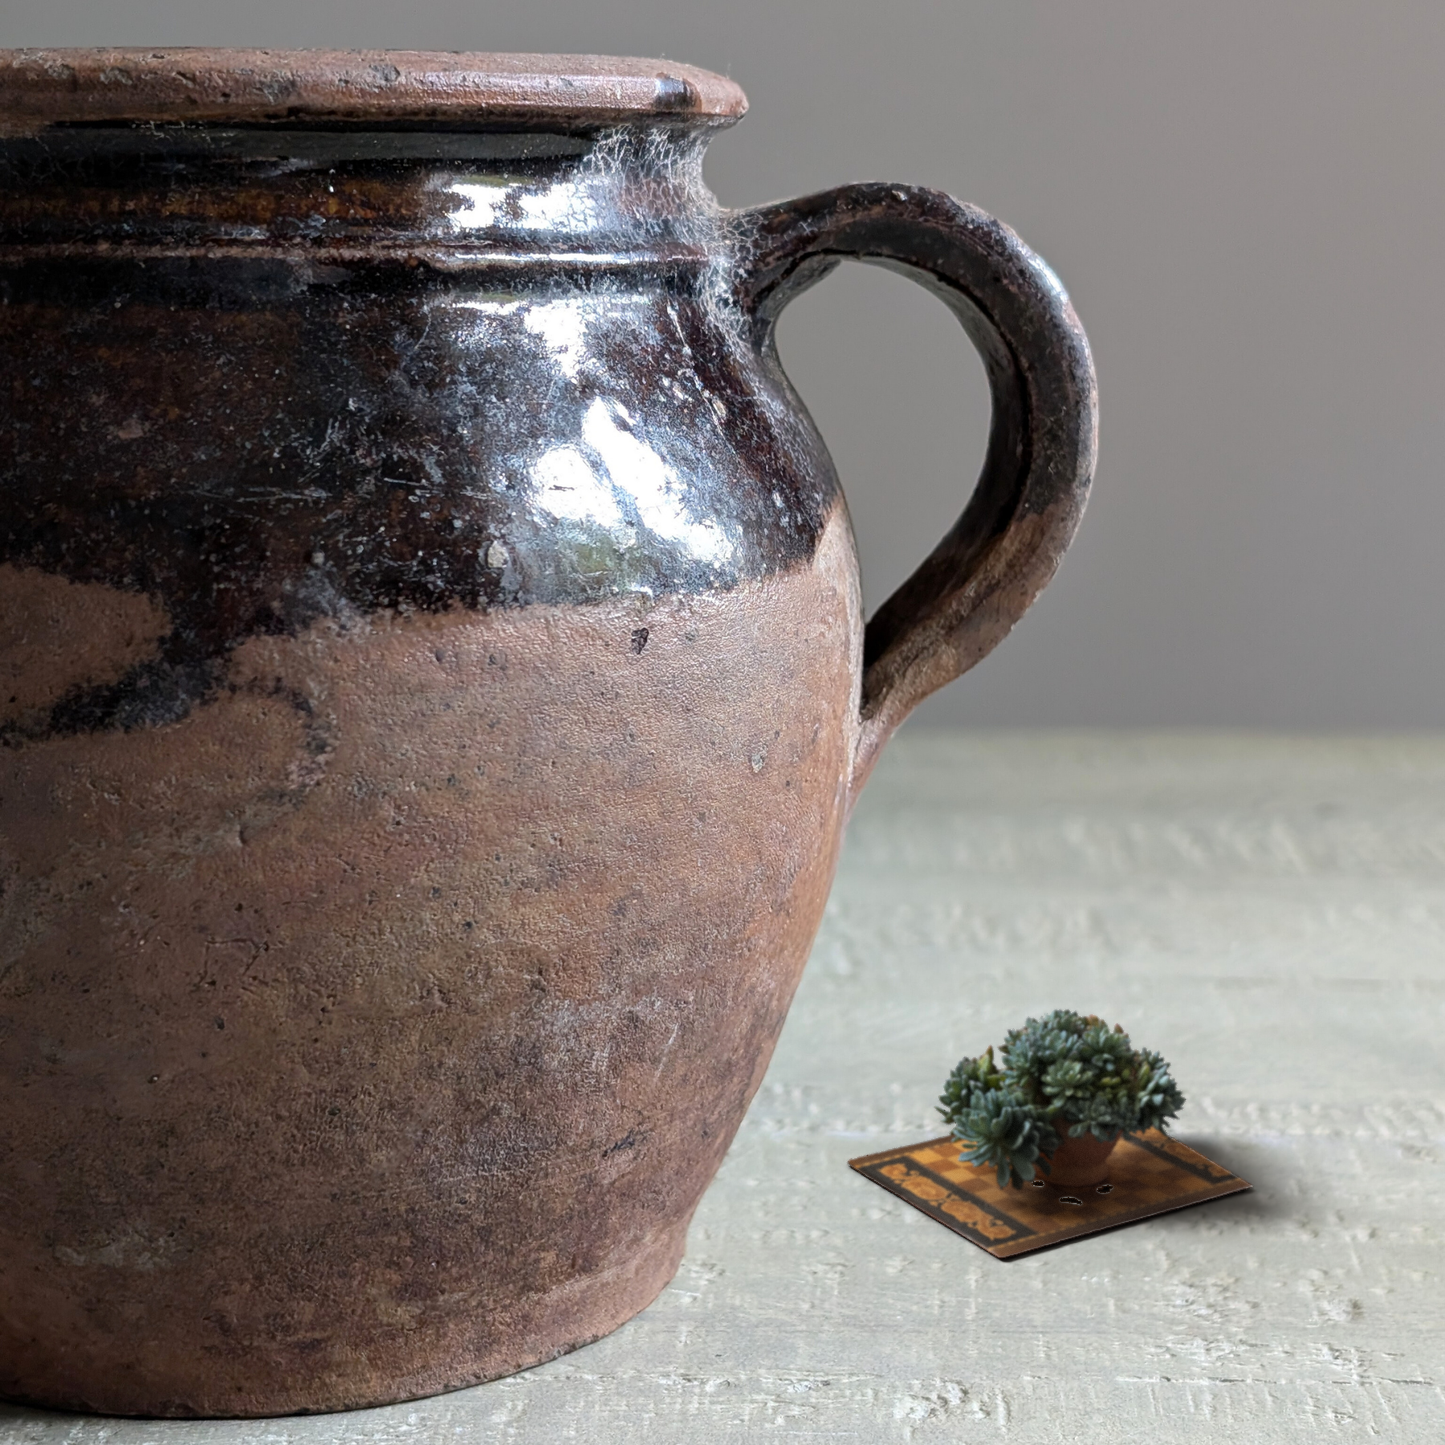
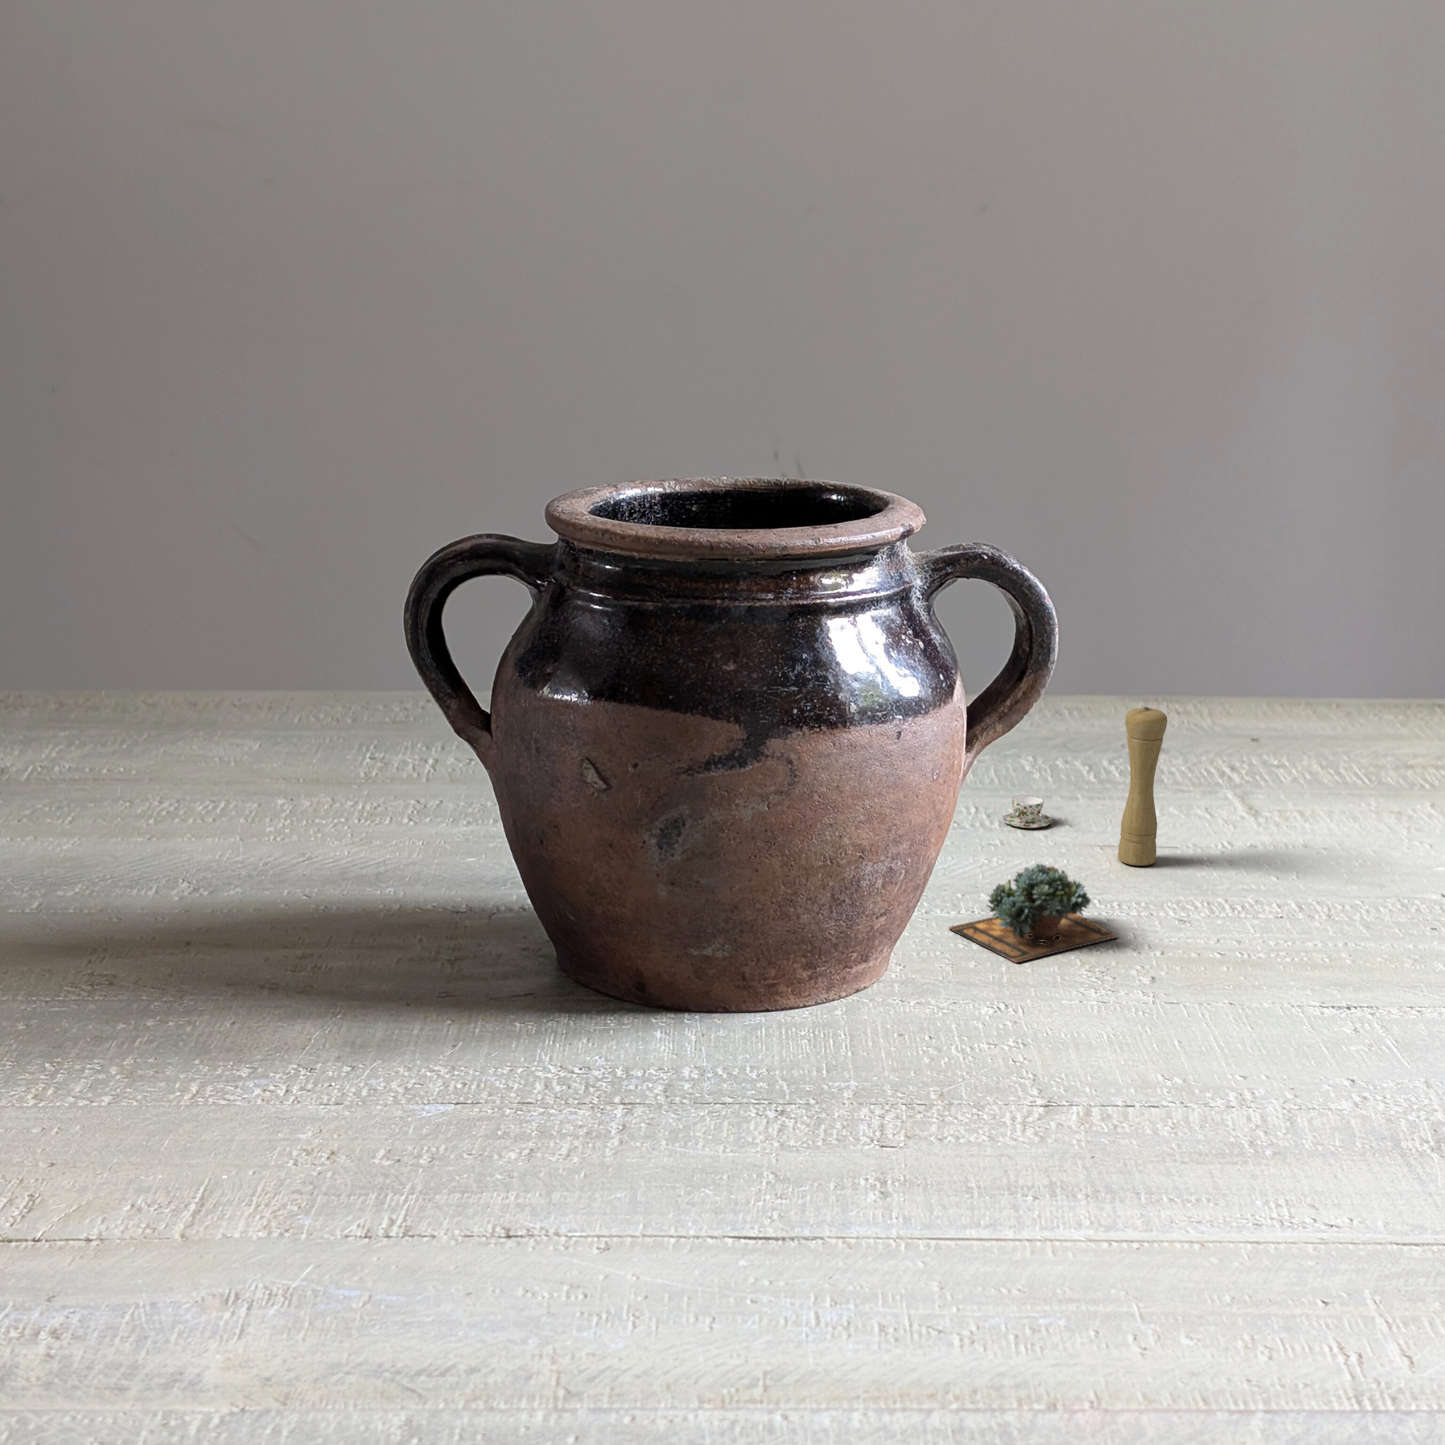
pepper mill: none [1241,664,1349,1013] -> present [1118,707,1167,866]
teacup: none [998,865,1101,932] -> present [1002,795,1052,828]

